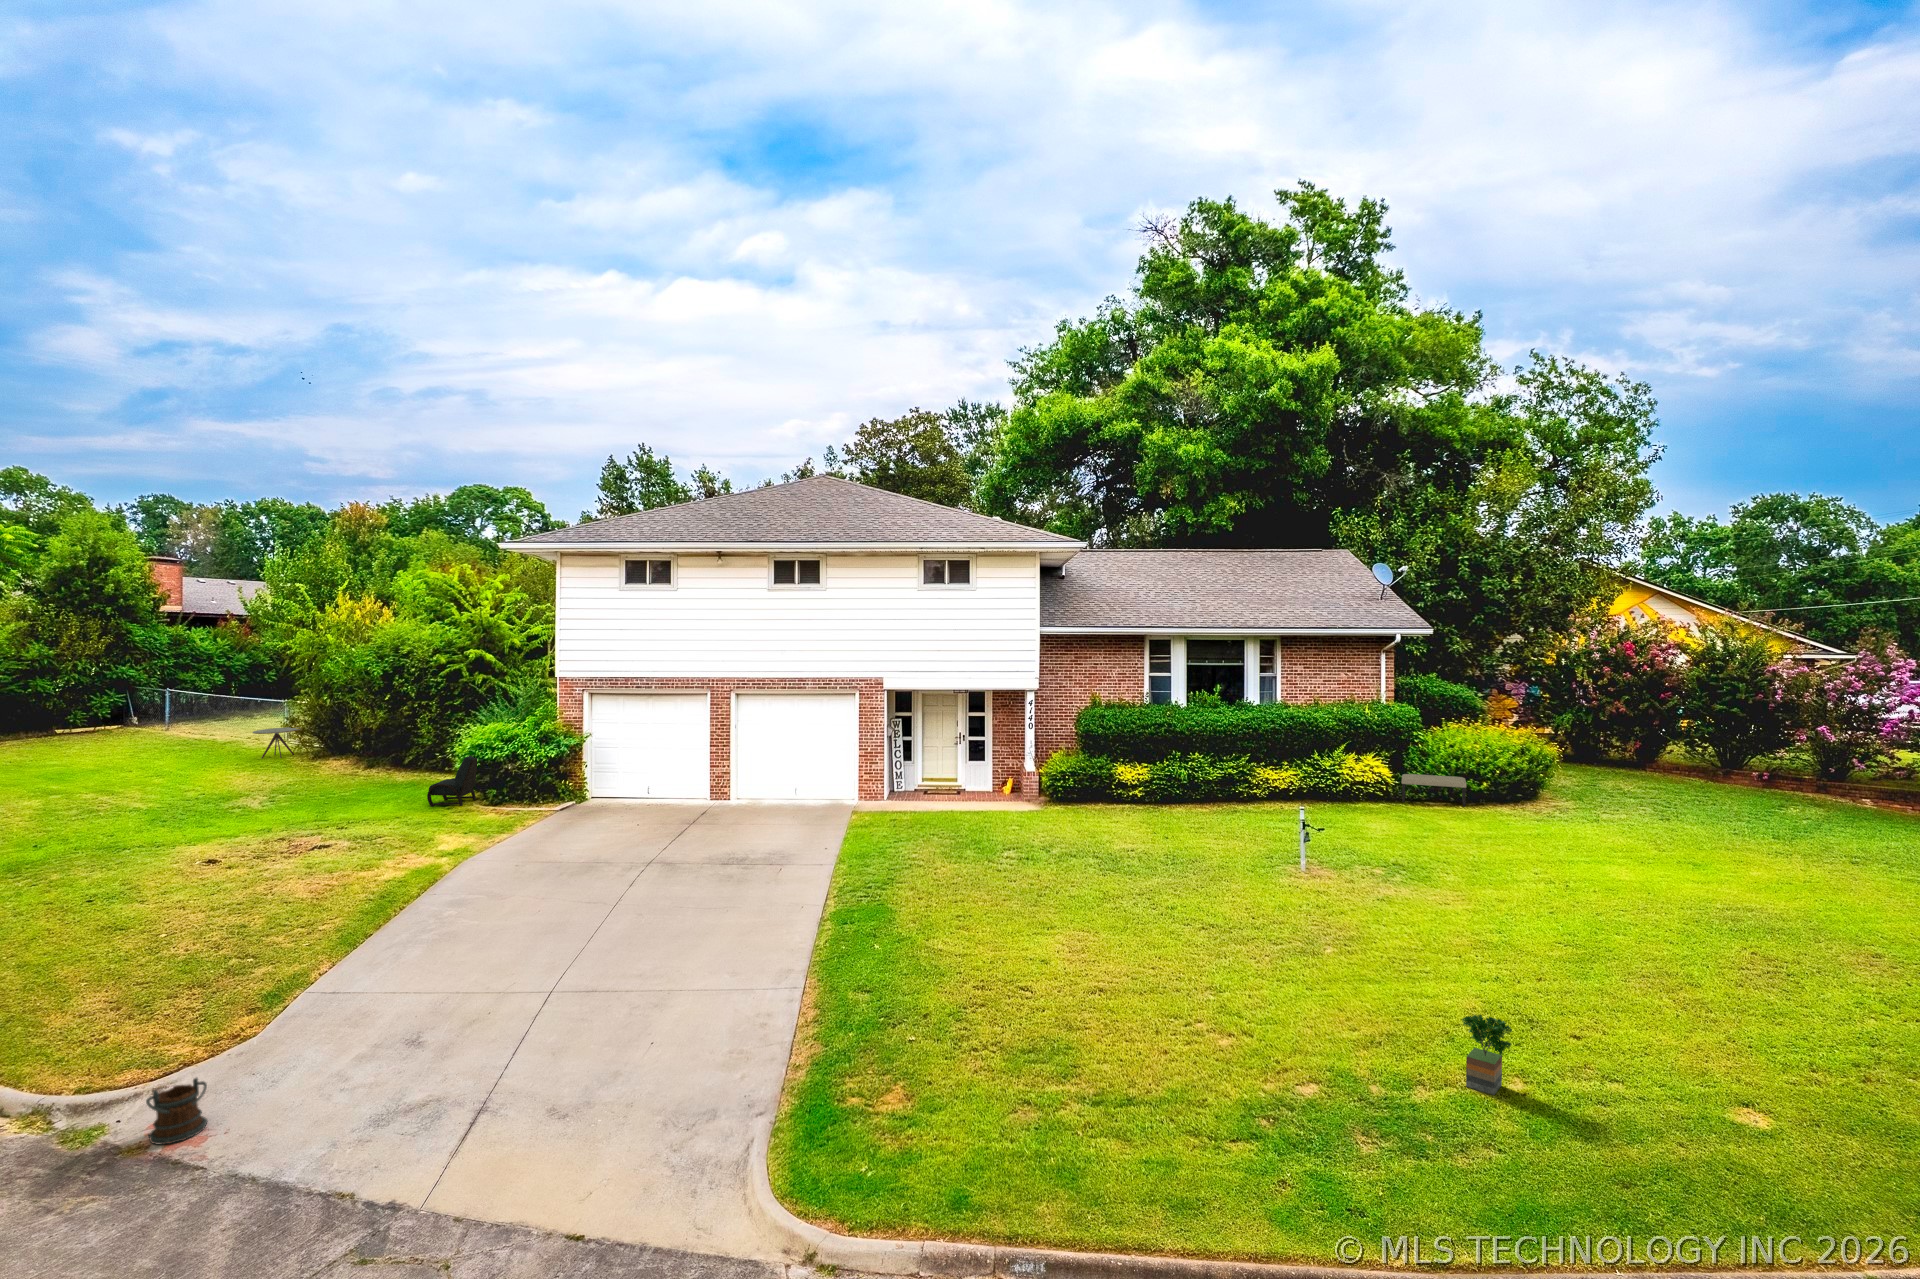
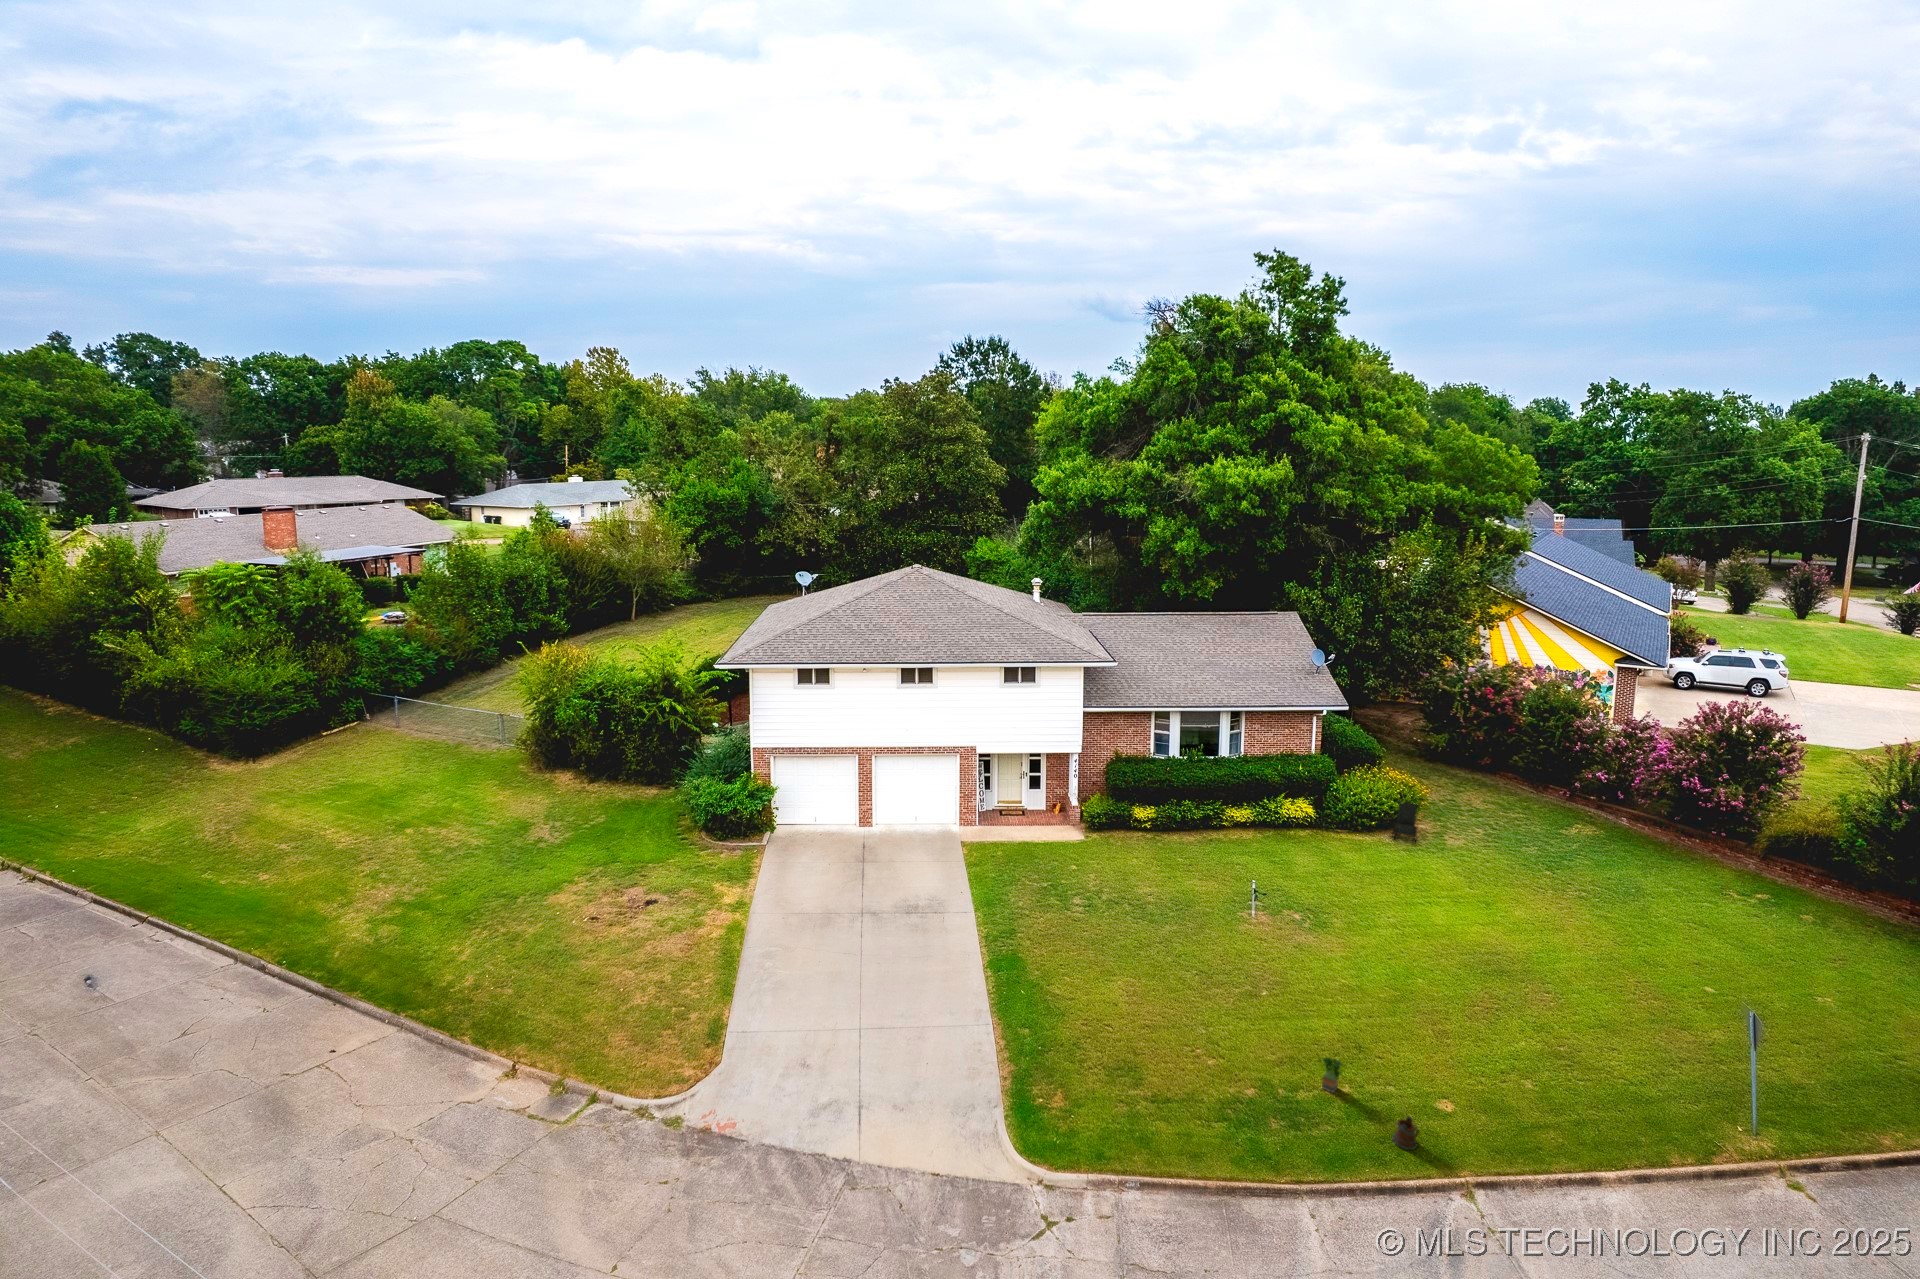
round table: present [253,727,300,758] -> none [501,747,532,773]
lounge chair: present [427,756,477,807] -> present [1392,803,1418,843]
bench: present [1401,774,1467,807] -> none [1320,814,1362,840]
bucket: present [146,1078,208,1144] -> present [1392,1116,1419,1150]

